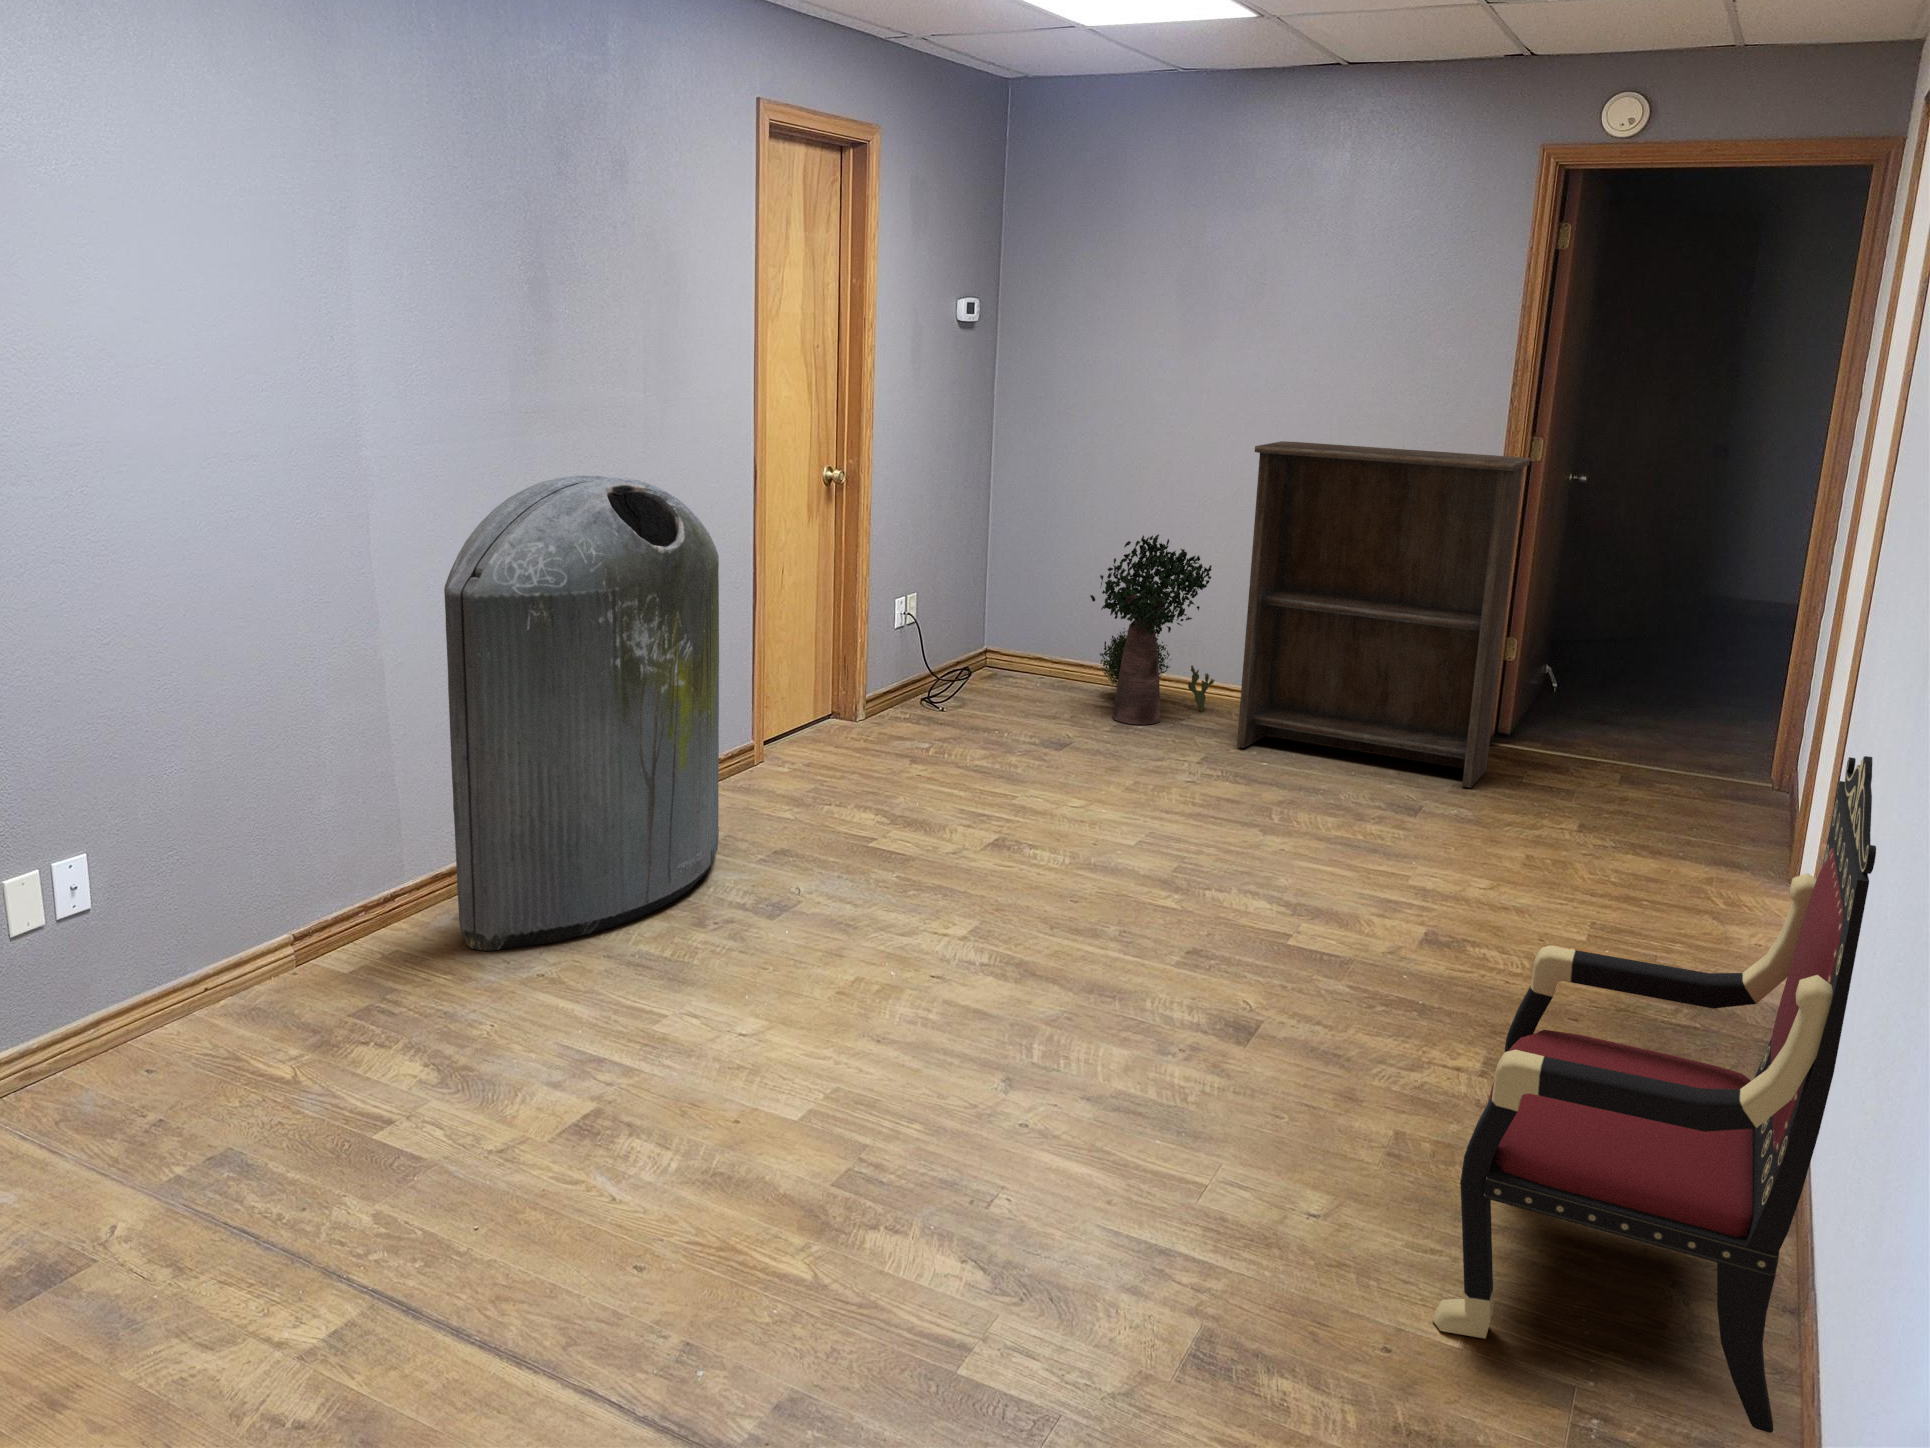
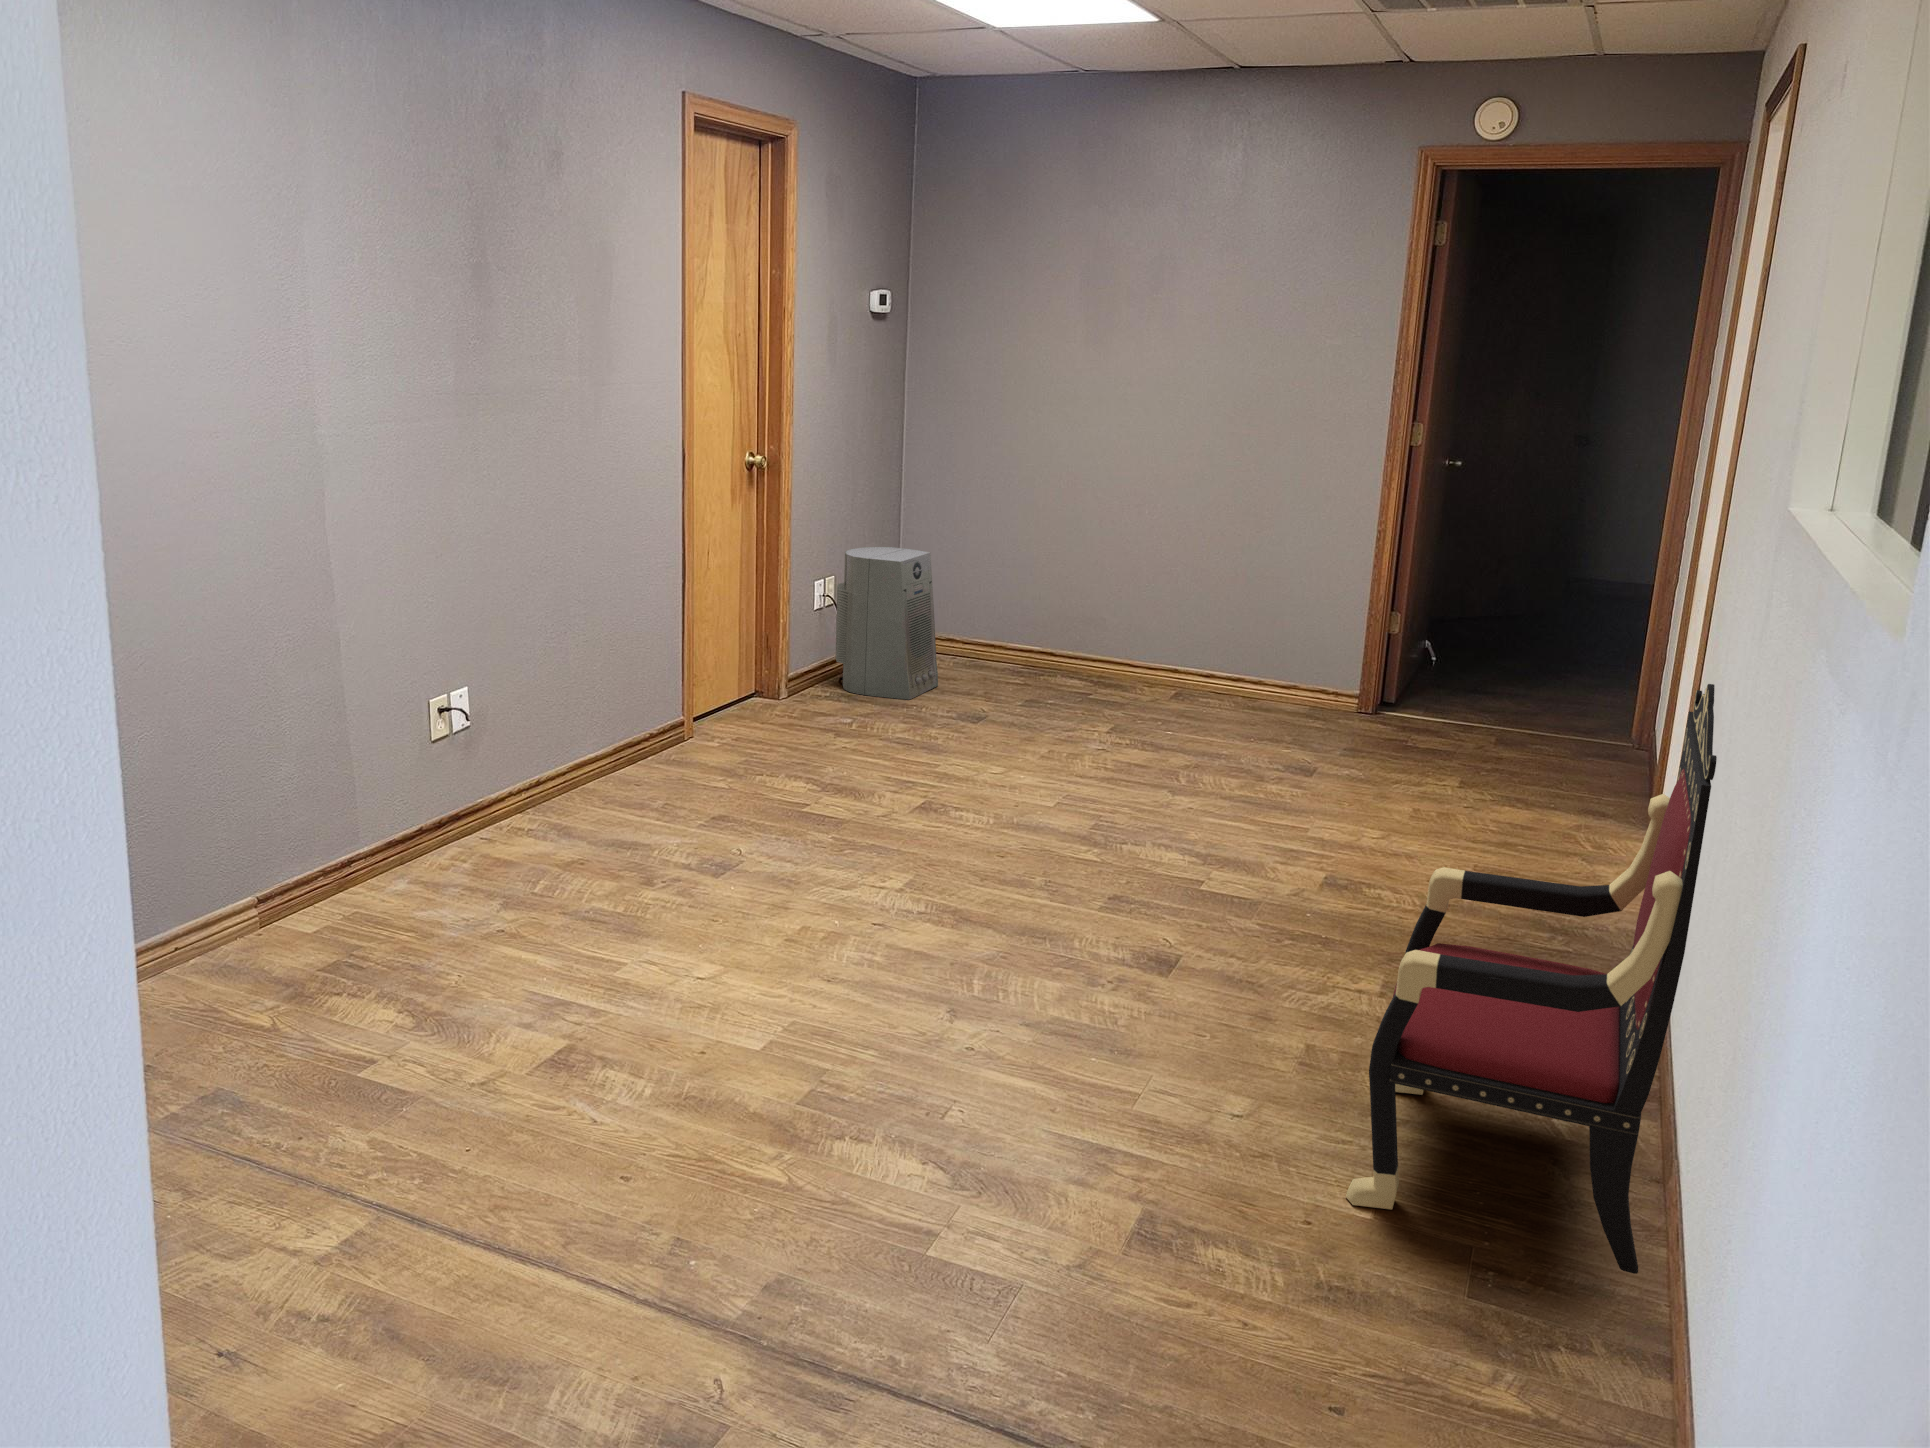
bookshelf: present [1237,441,1530,788] -> none [1145,426,1415,752]
trash can: present [444,476,719,951] -> none [400,454,657,911]
potted plant: present [1090,534,1215,725] -> none [1003,515,1122,699]
air purifier: none [917,565,1022,724] -> present [836,547,938,700]

